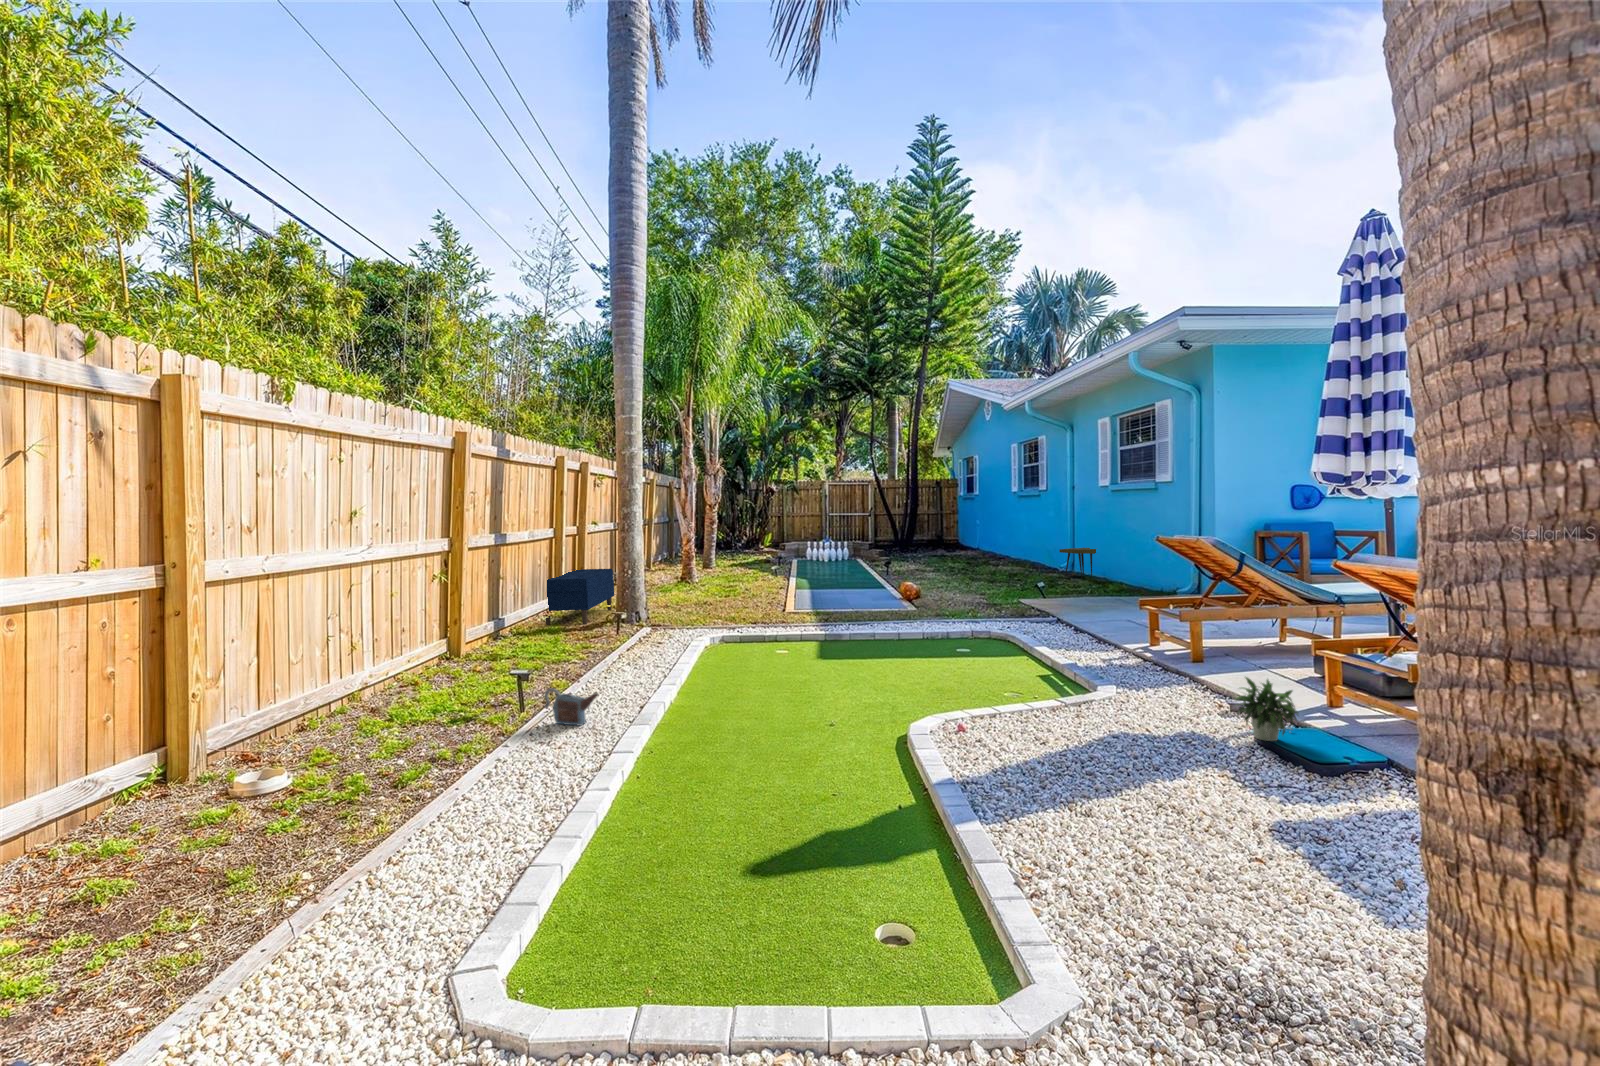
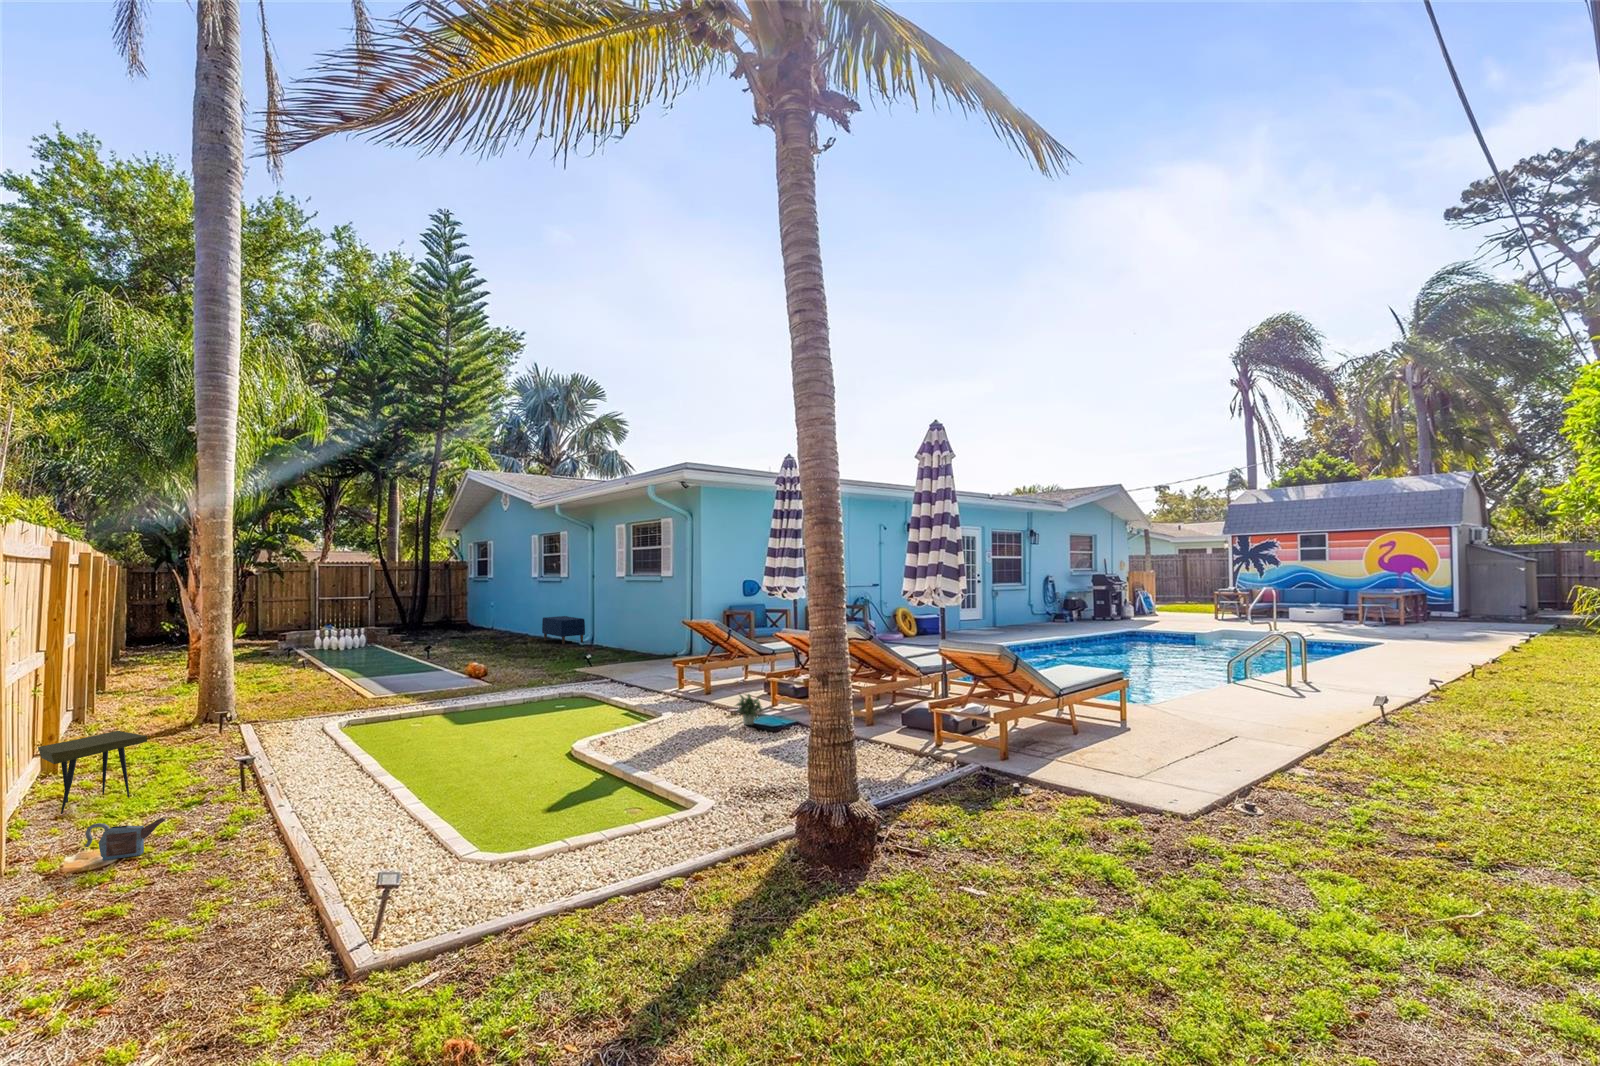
side table: present [1059,548,1096,578] -> present [38,731,147,814]
bench: present [545,569,614,625] -> present [542,616,585,644]
watering can: present [544,688,598,726] -> present [85,818,166,860]

